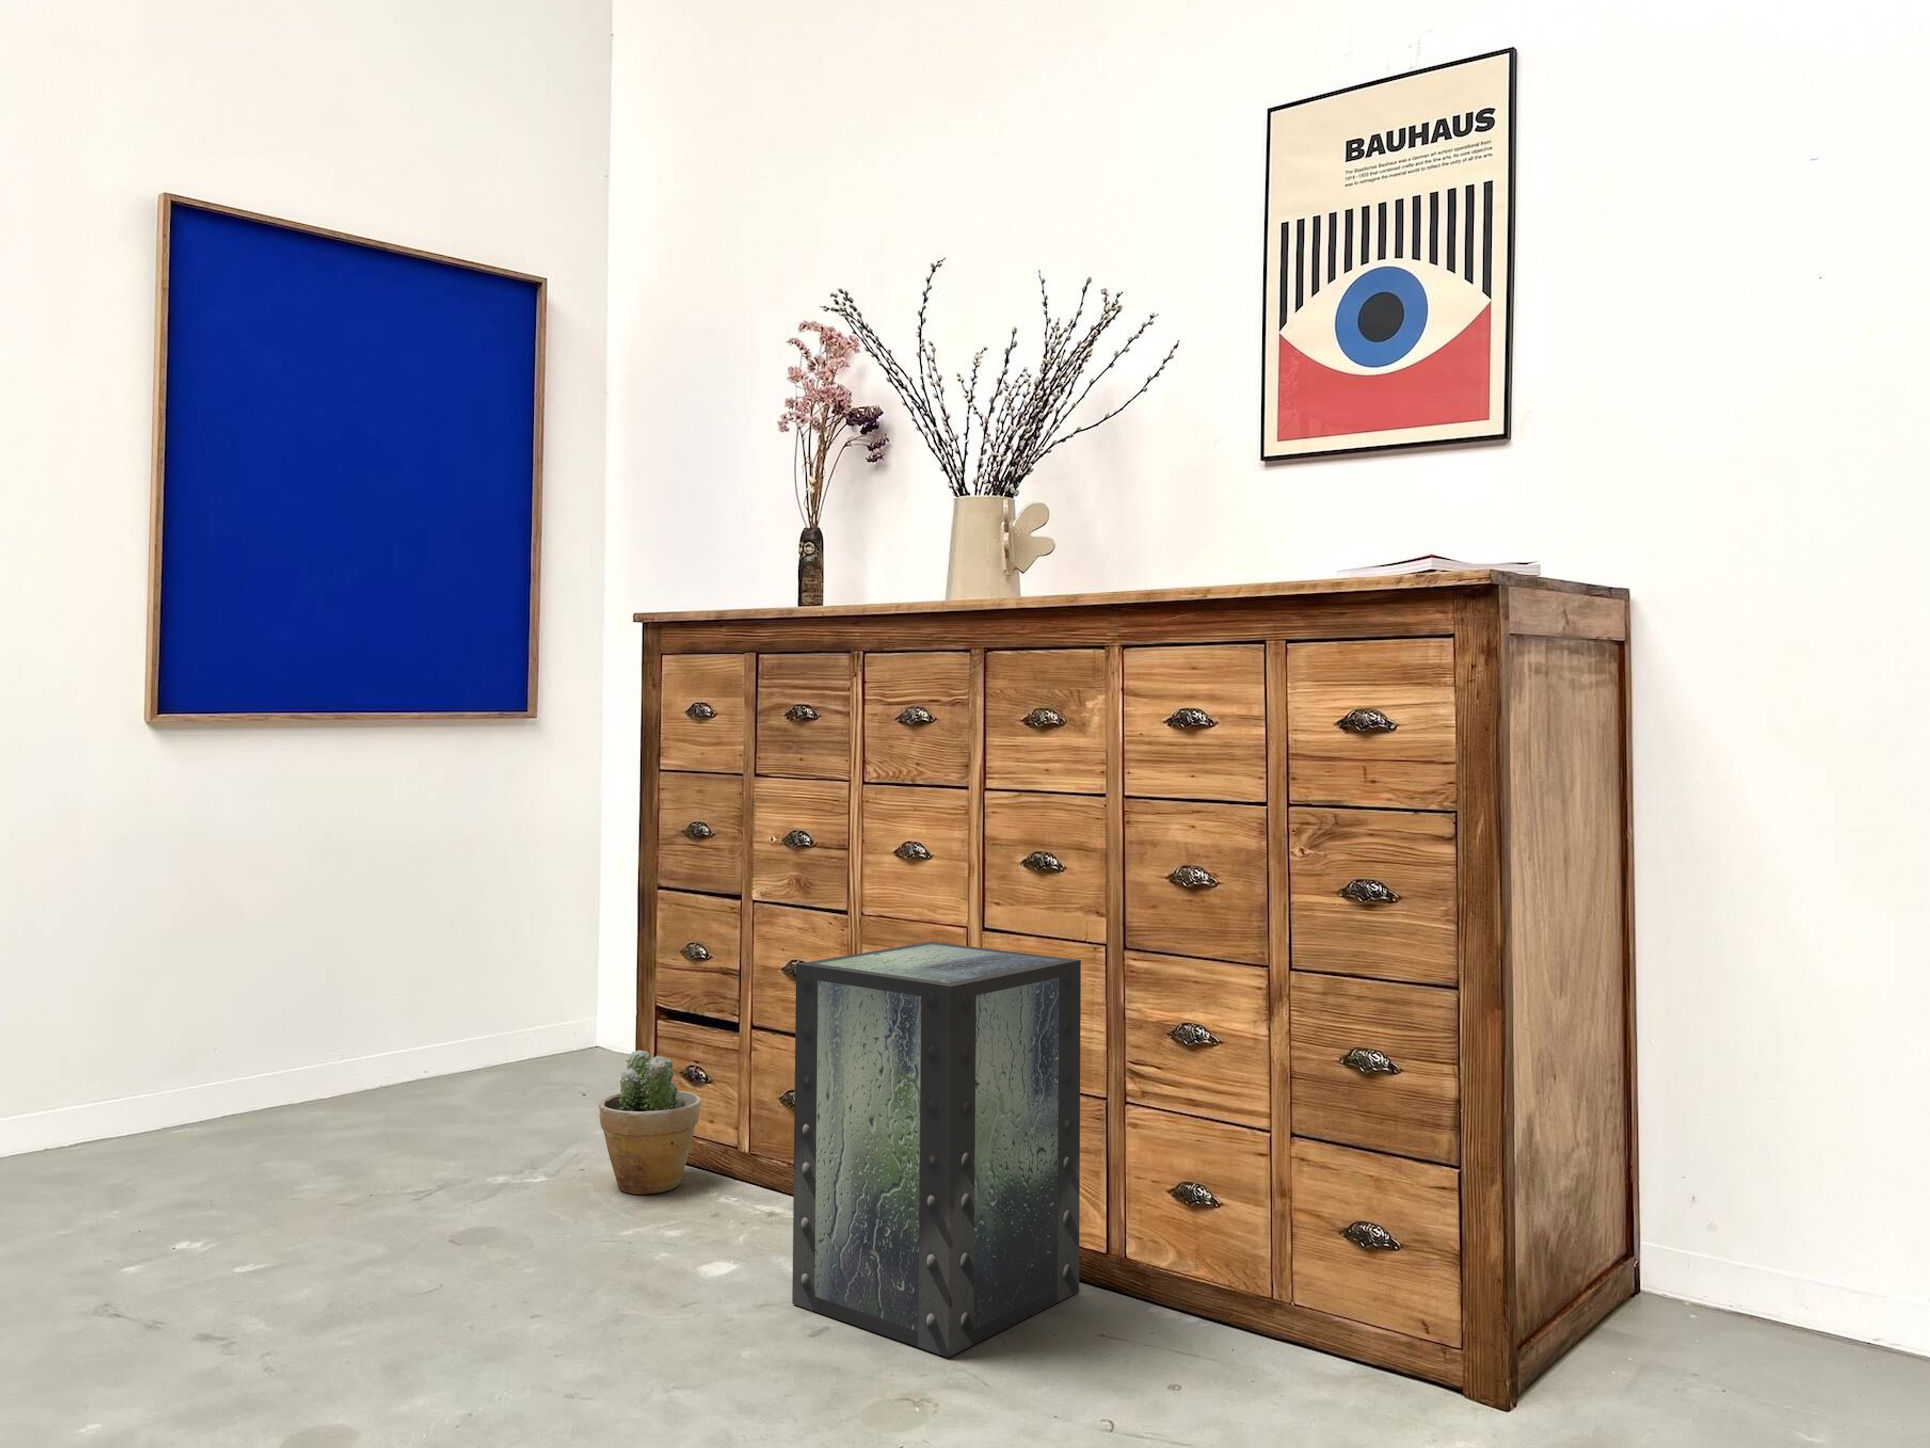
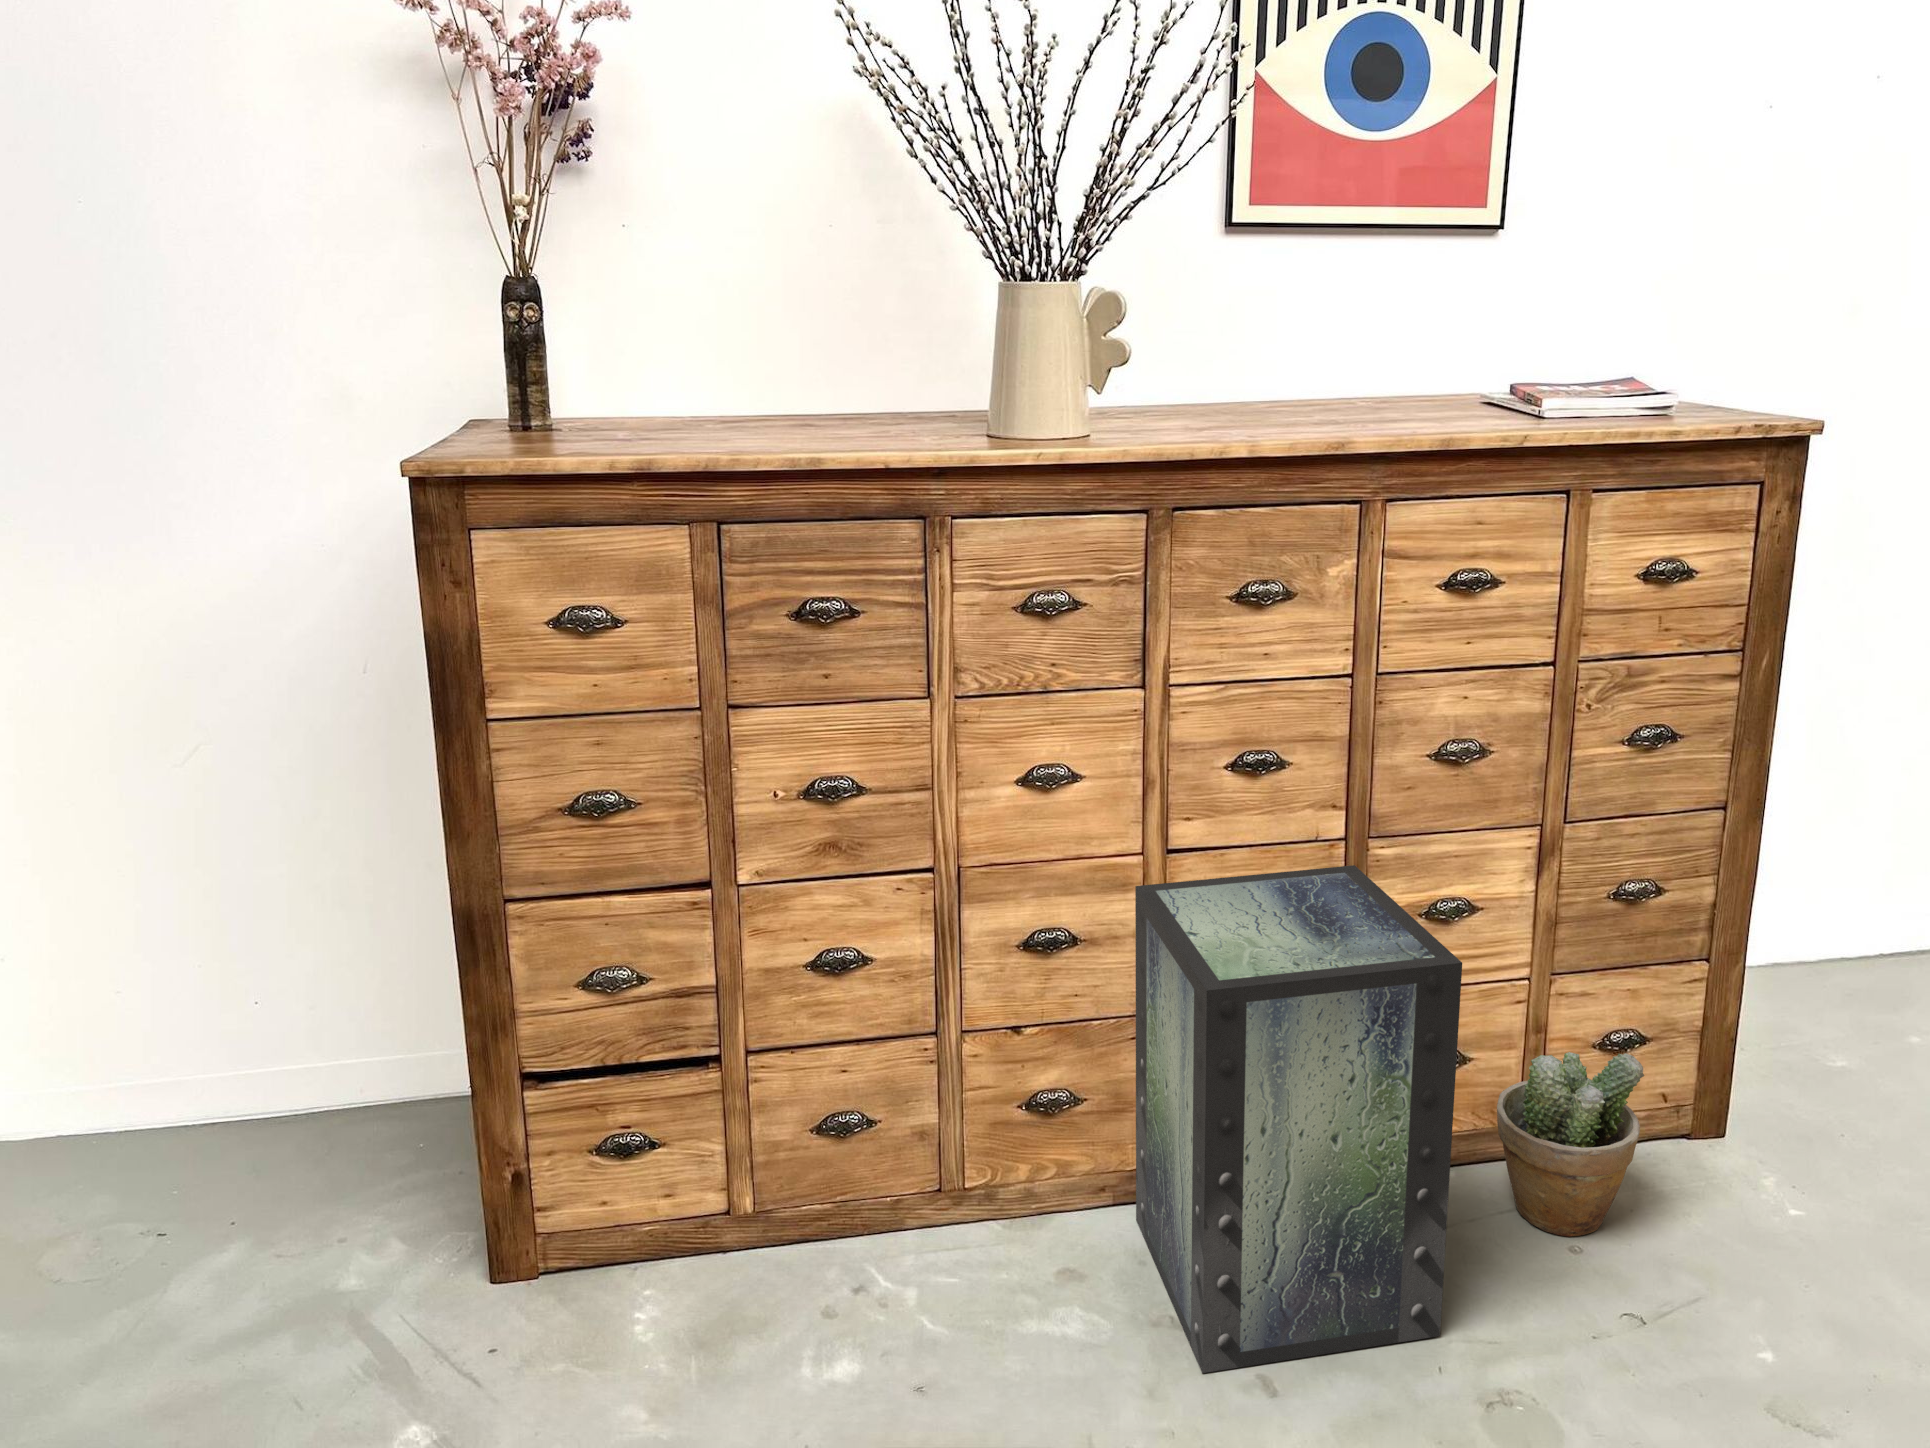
potted plant: present [598,1050,701,1194] -> present [1497,1052,1644,1236]

